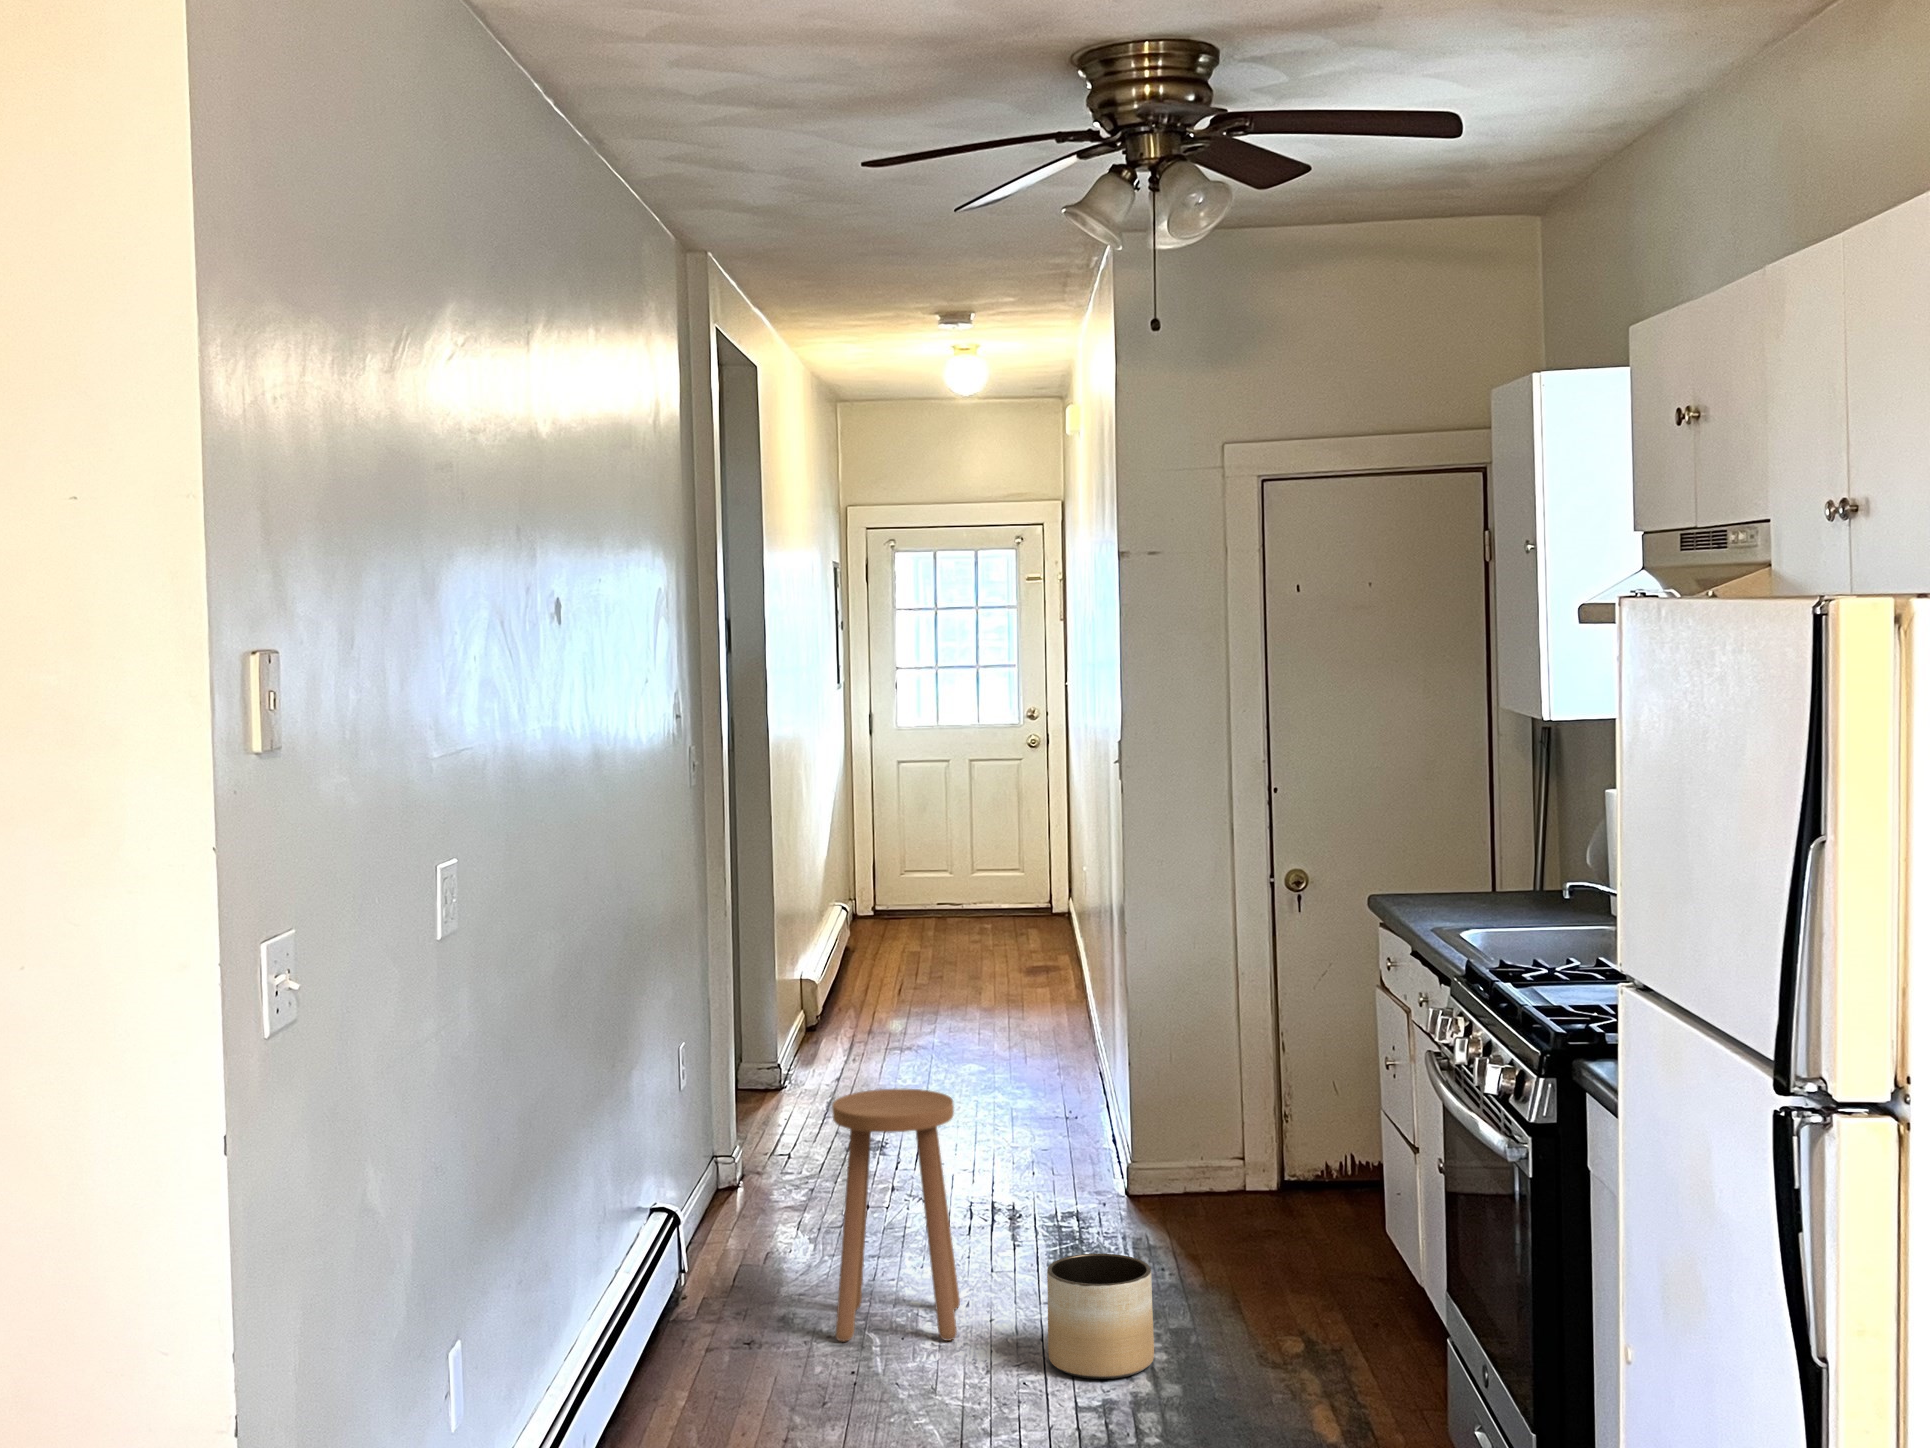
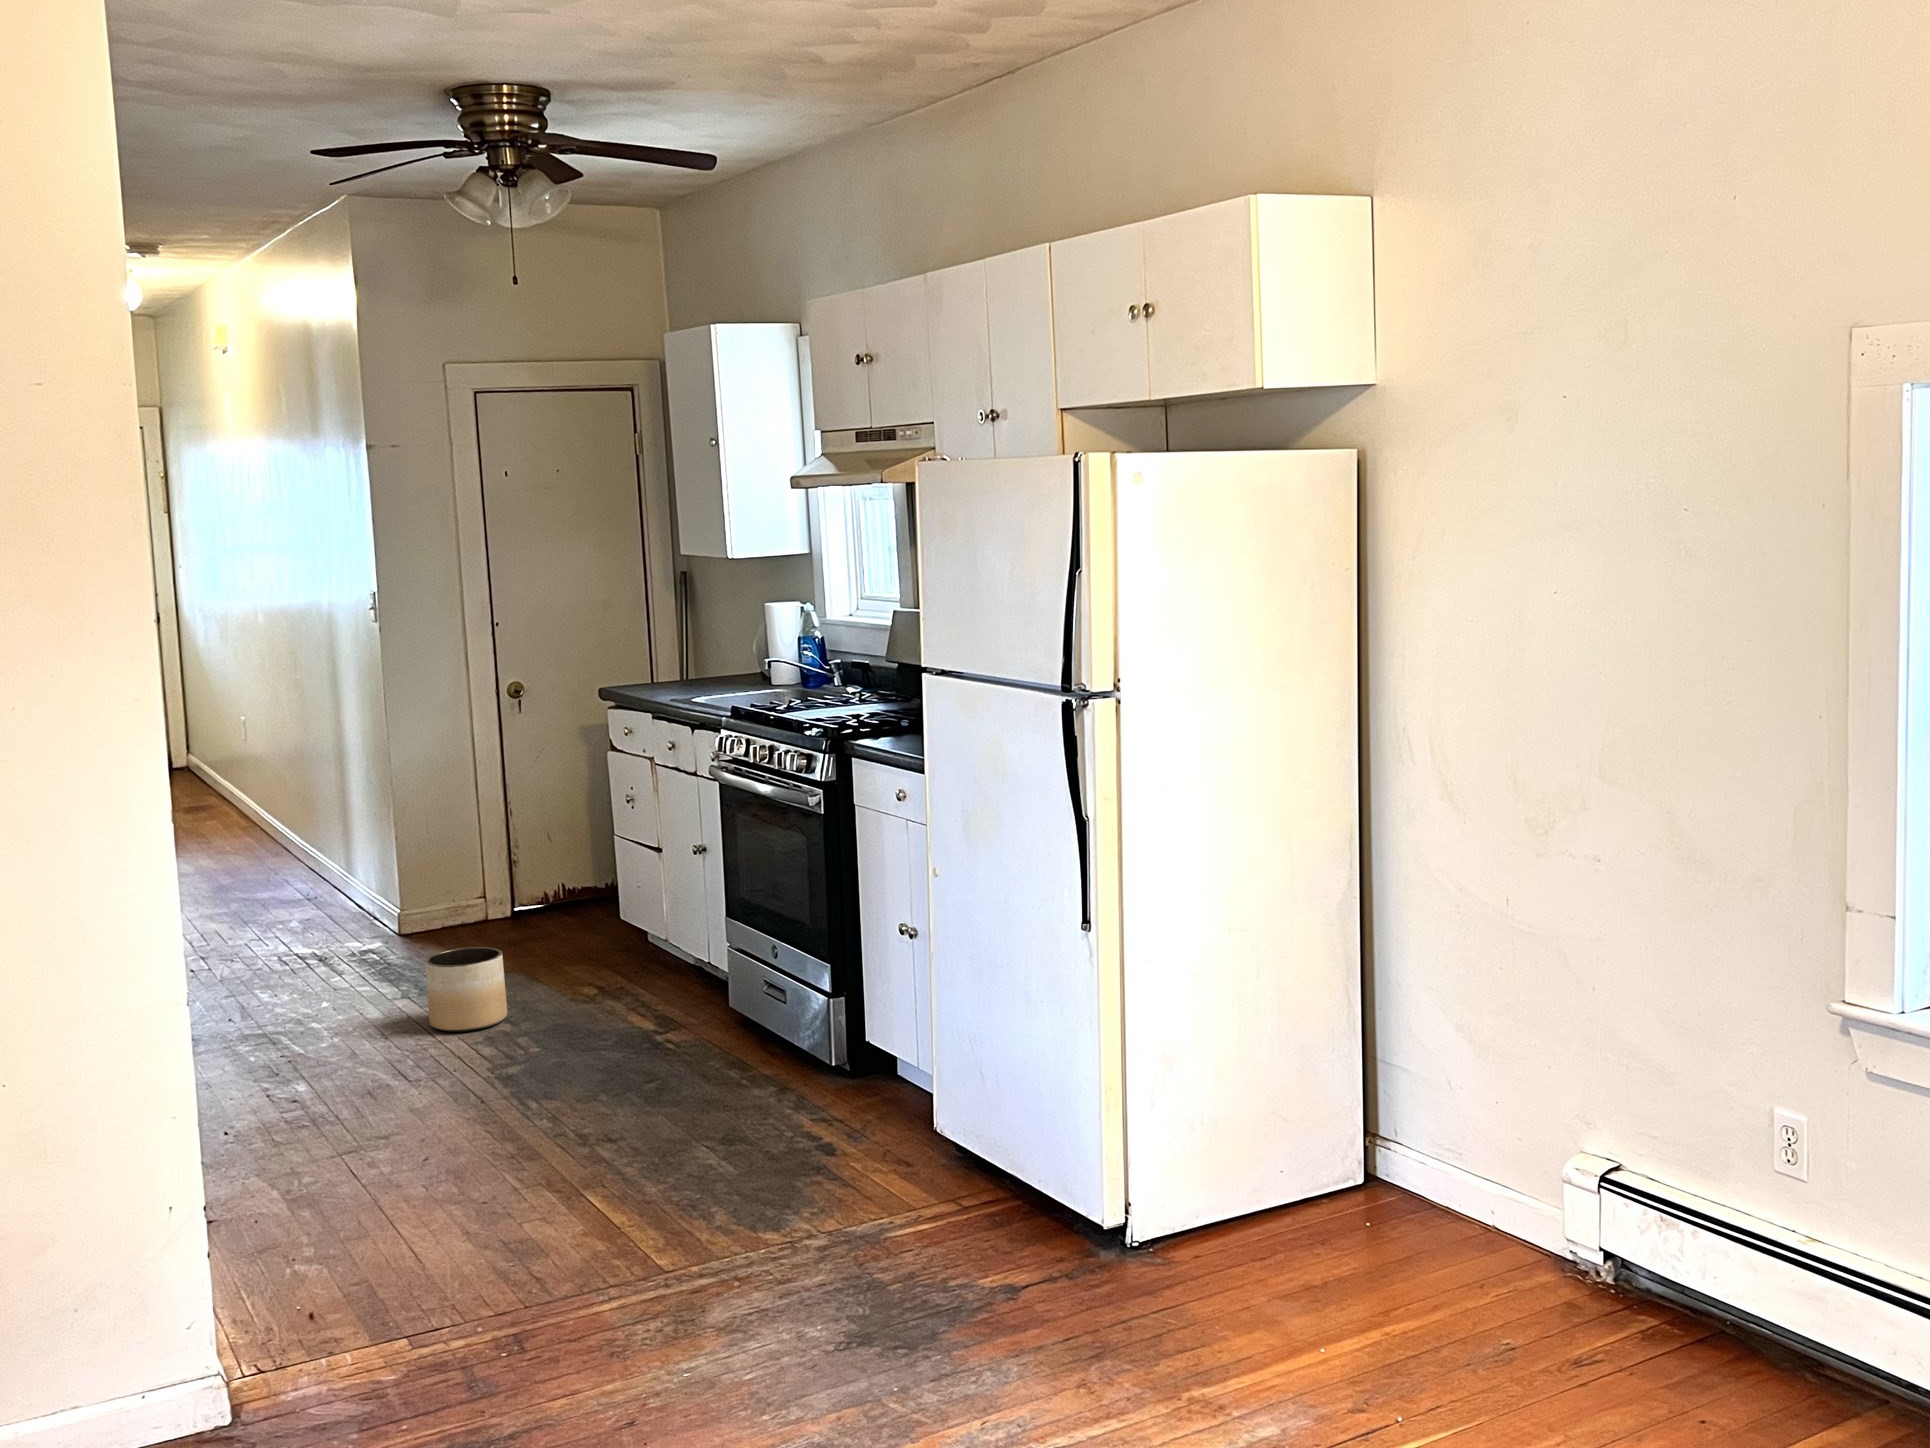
stool: present [832,1089,960,1341] -> none [231,855,349,1048]

